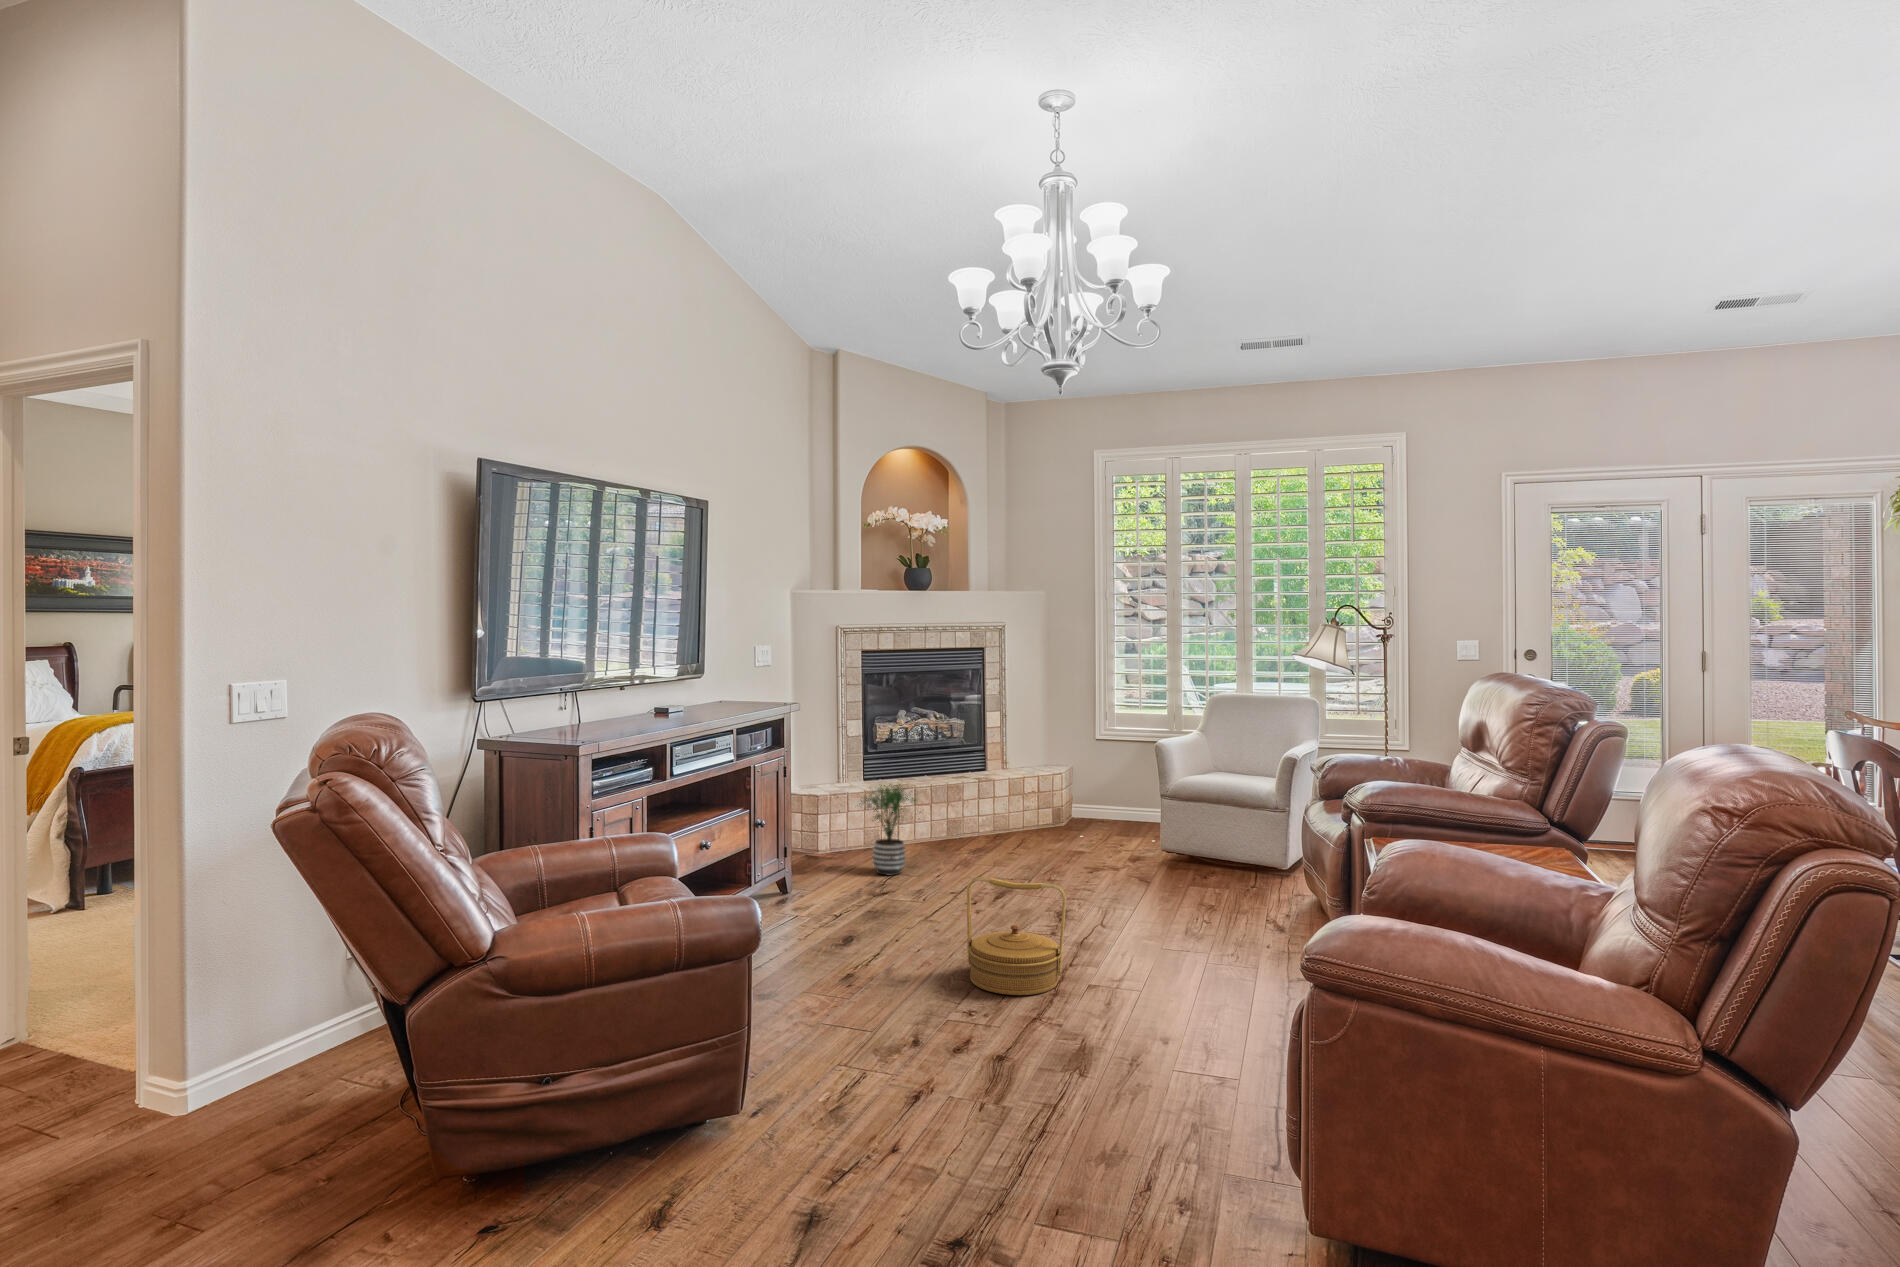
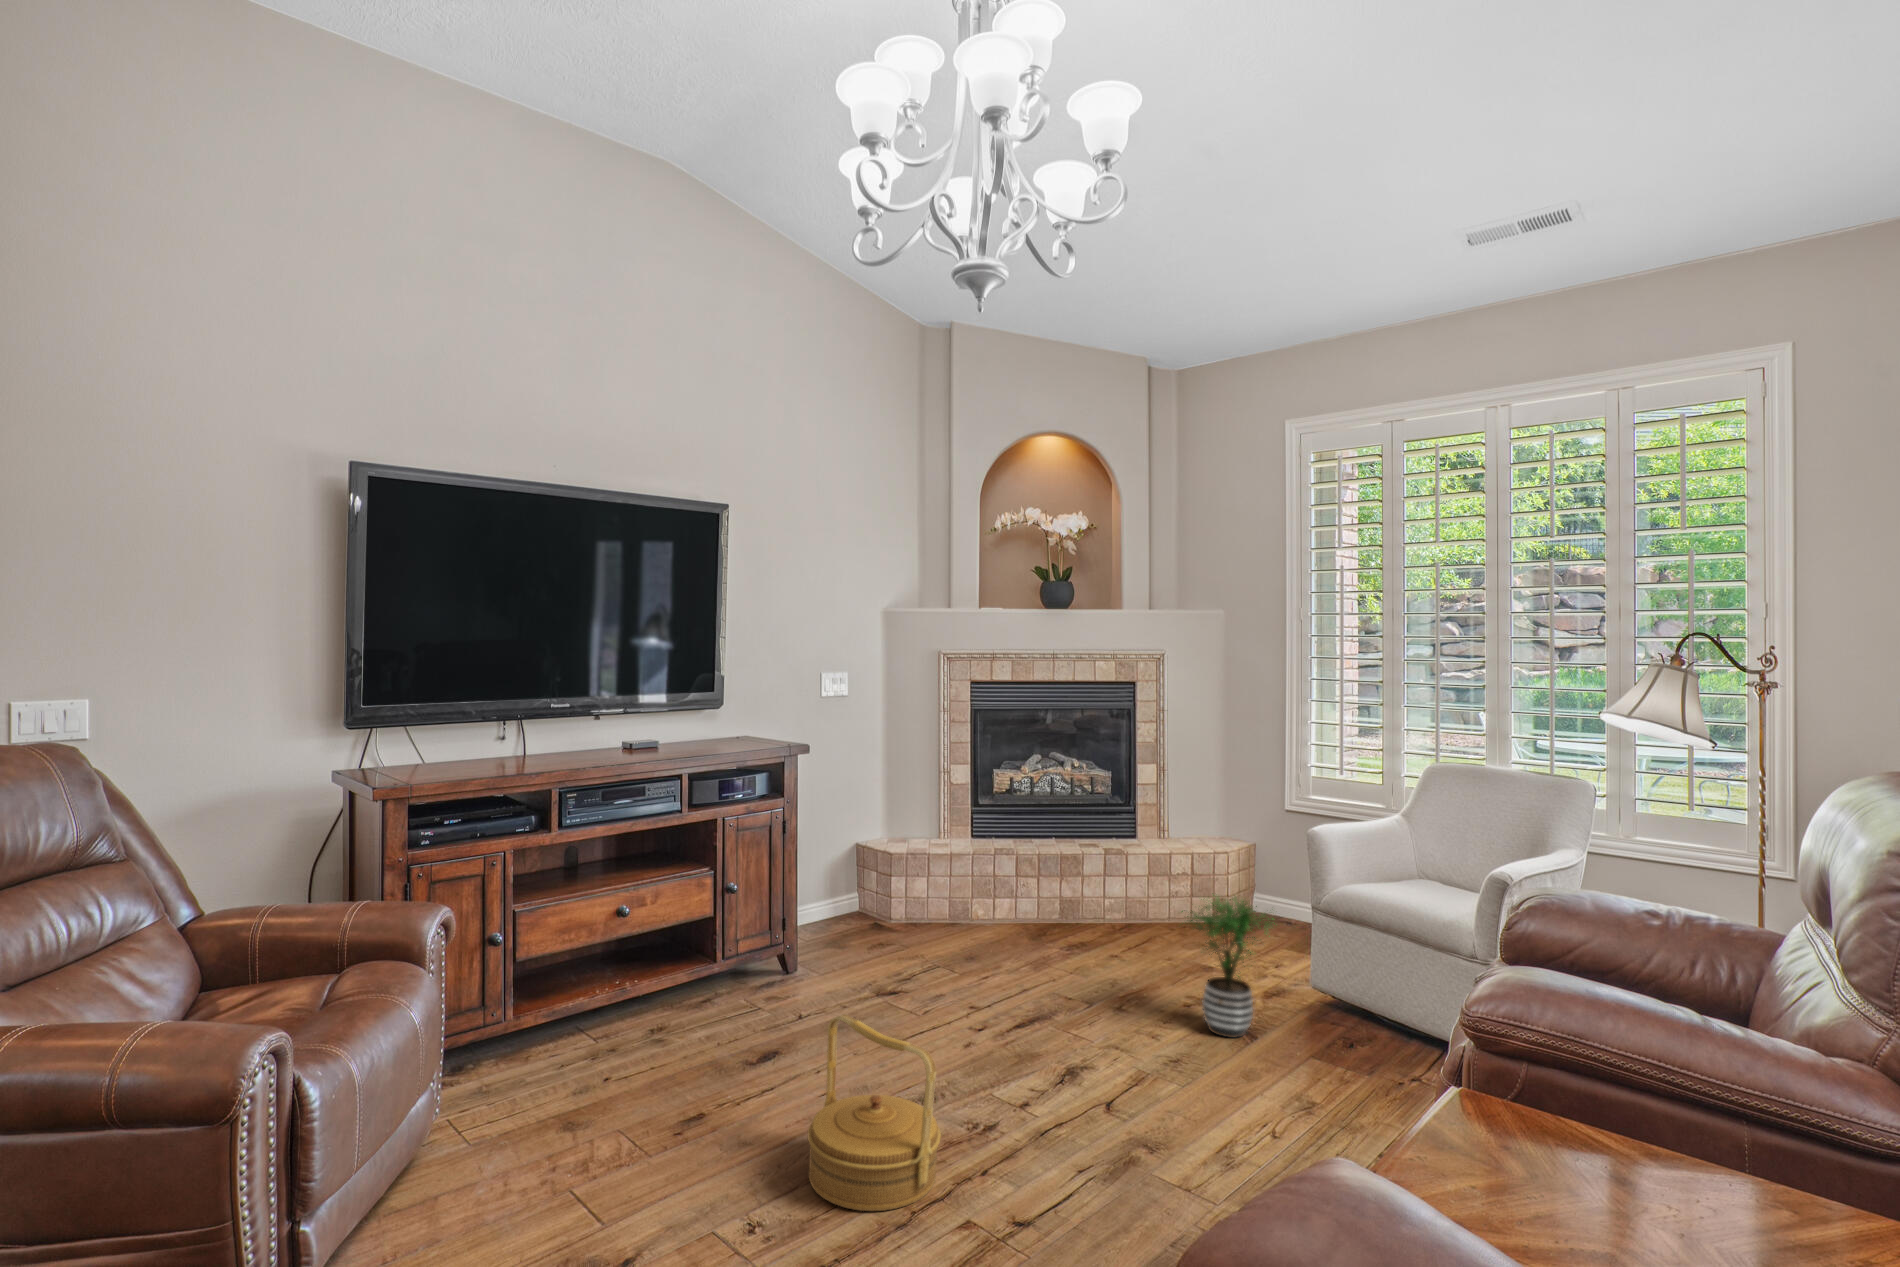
potted plant: present [857,784,916,875] -> present [1181,895,1275,1038]

